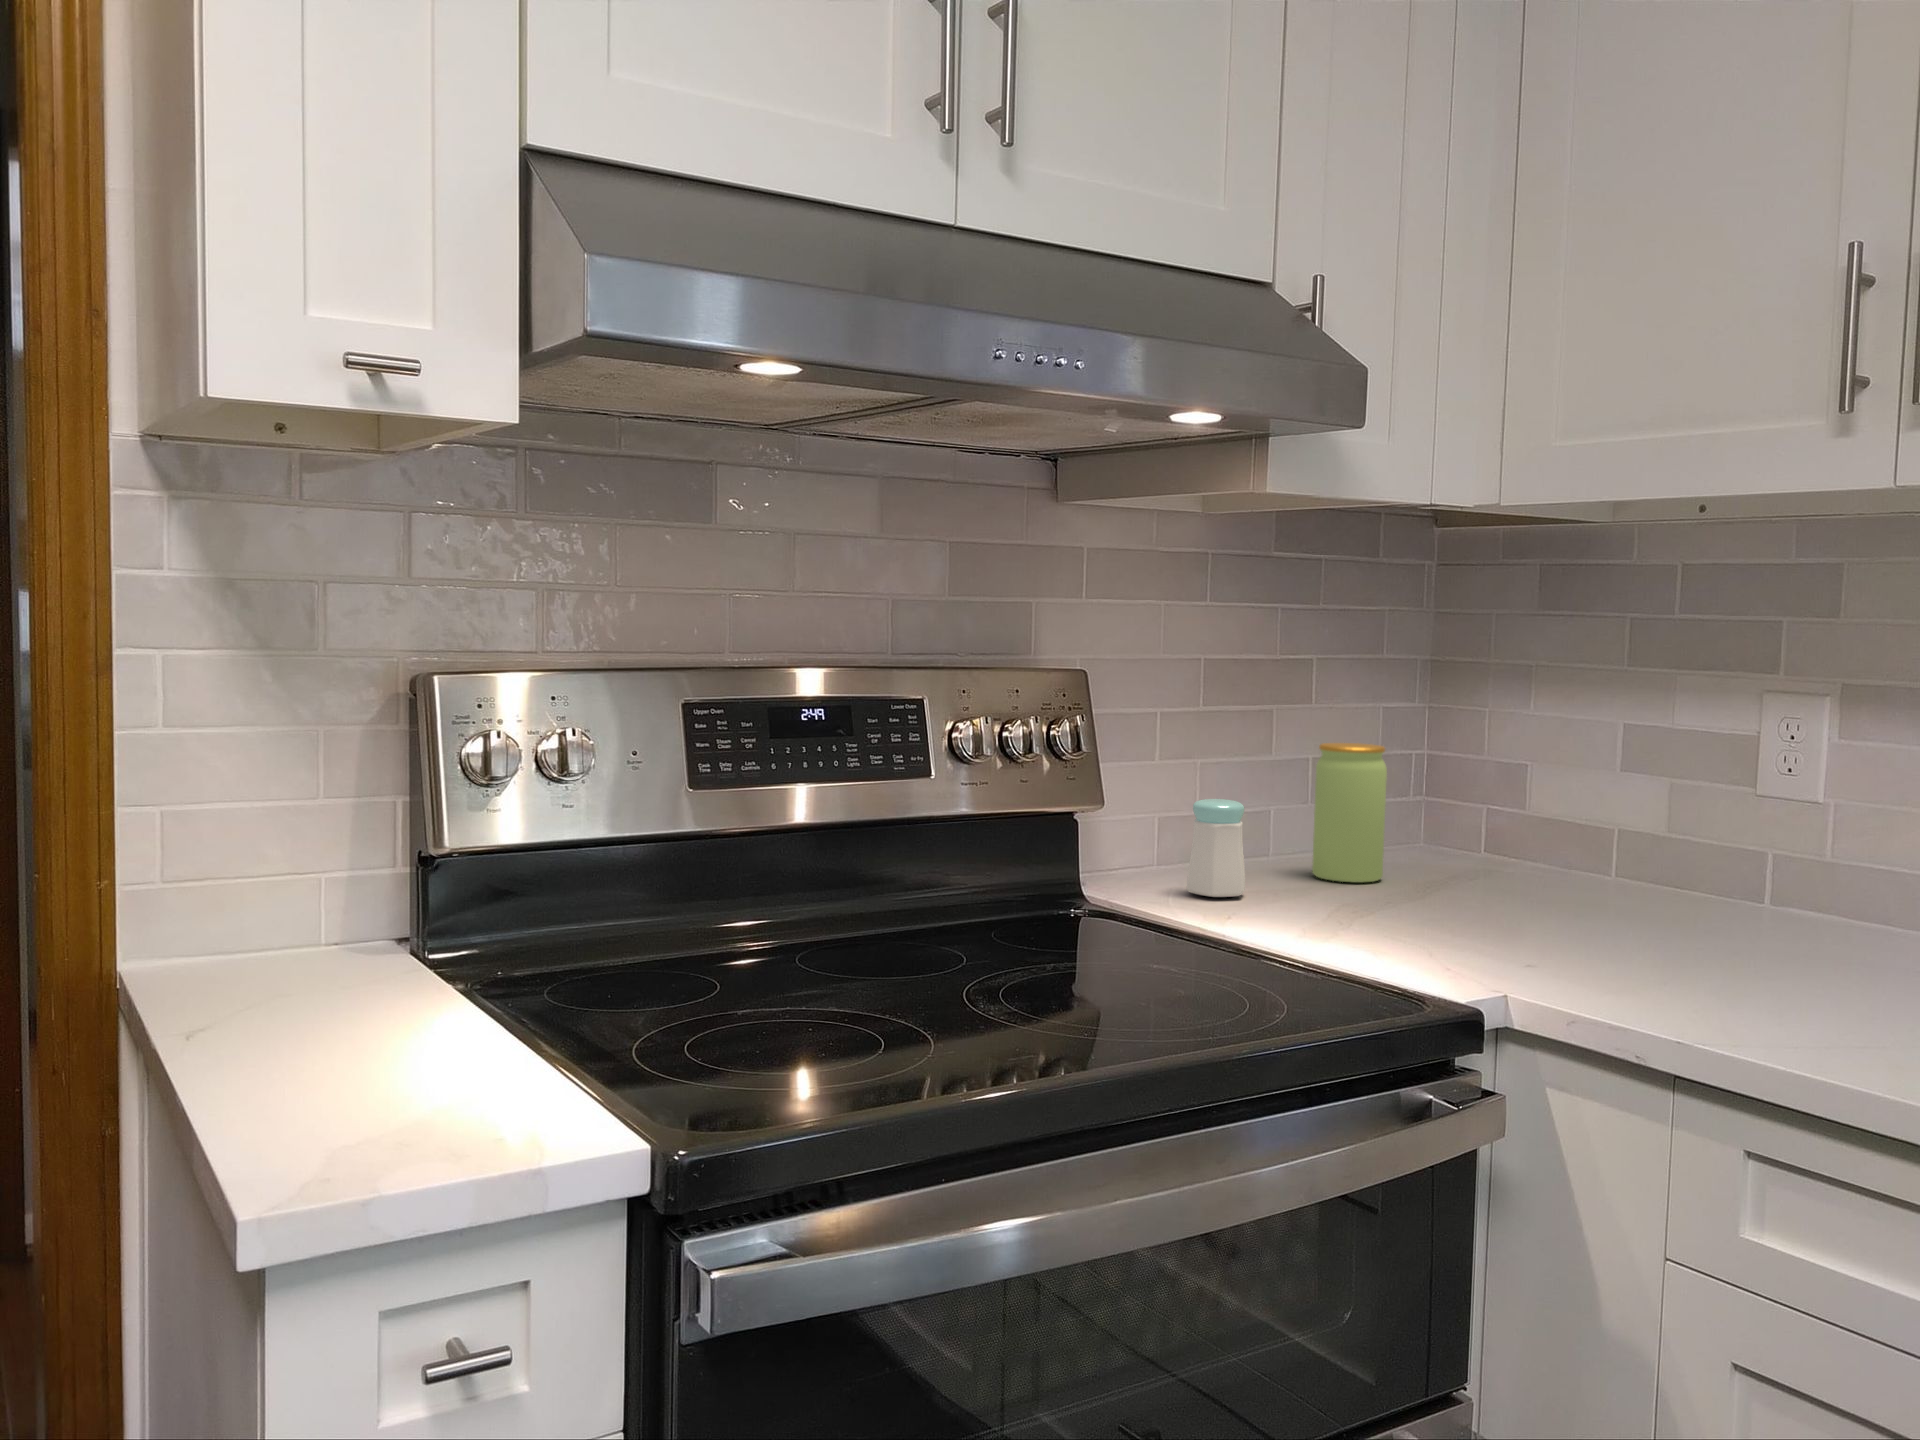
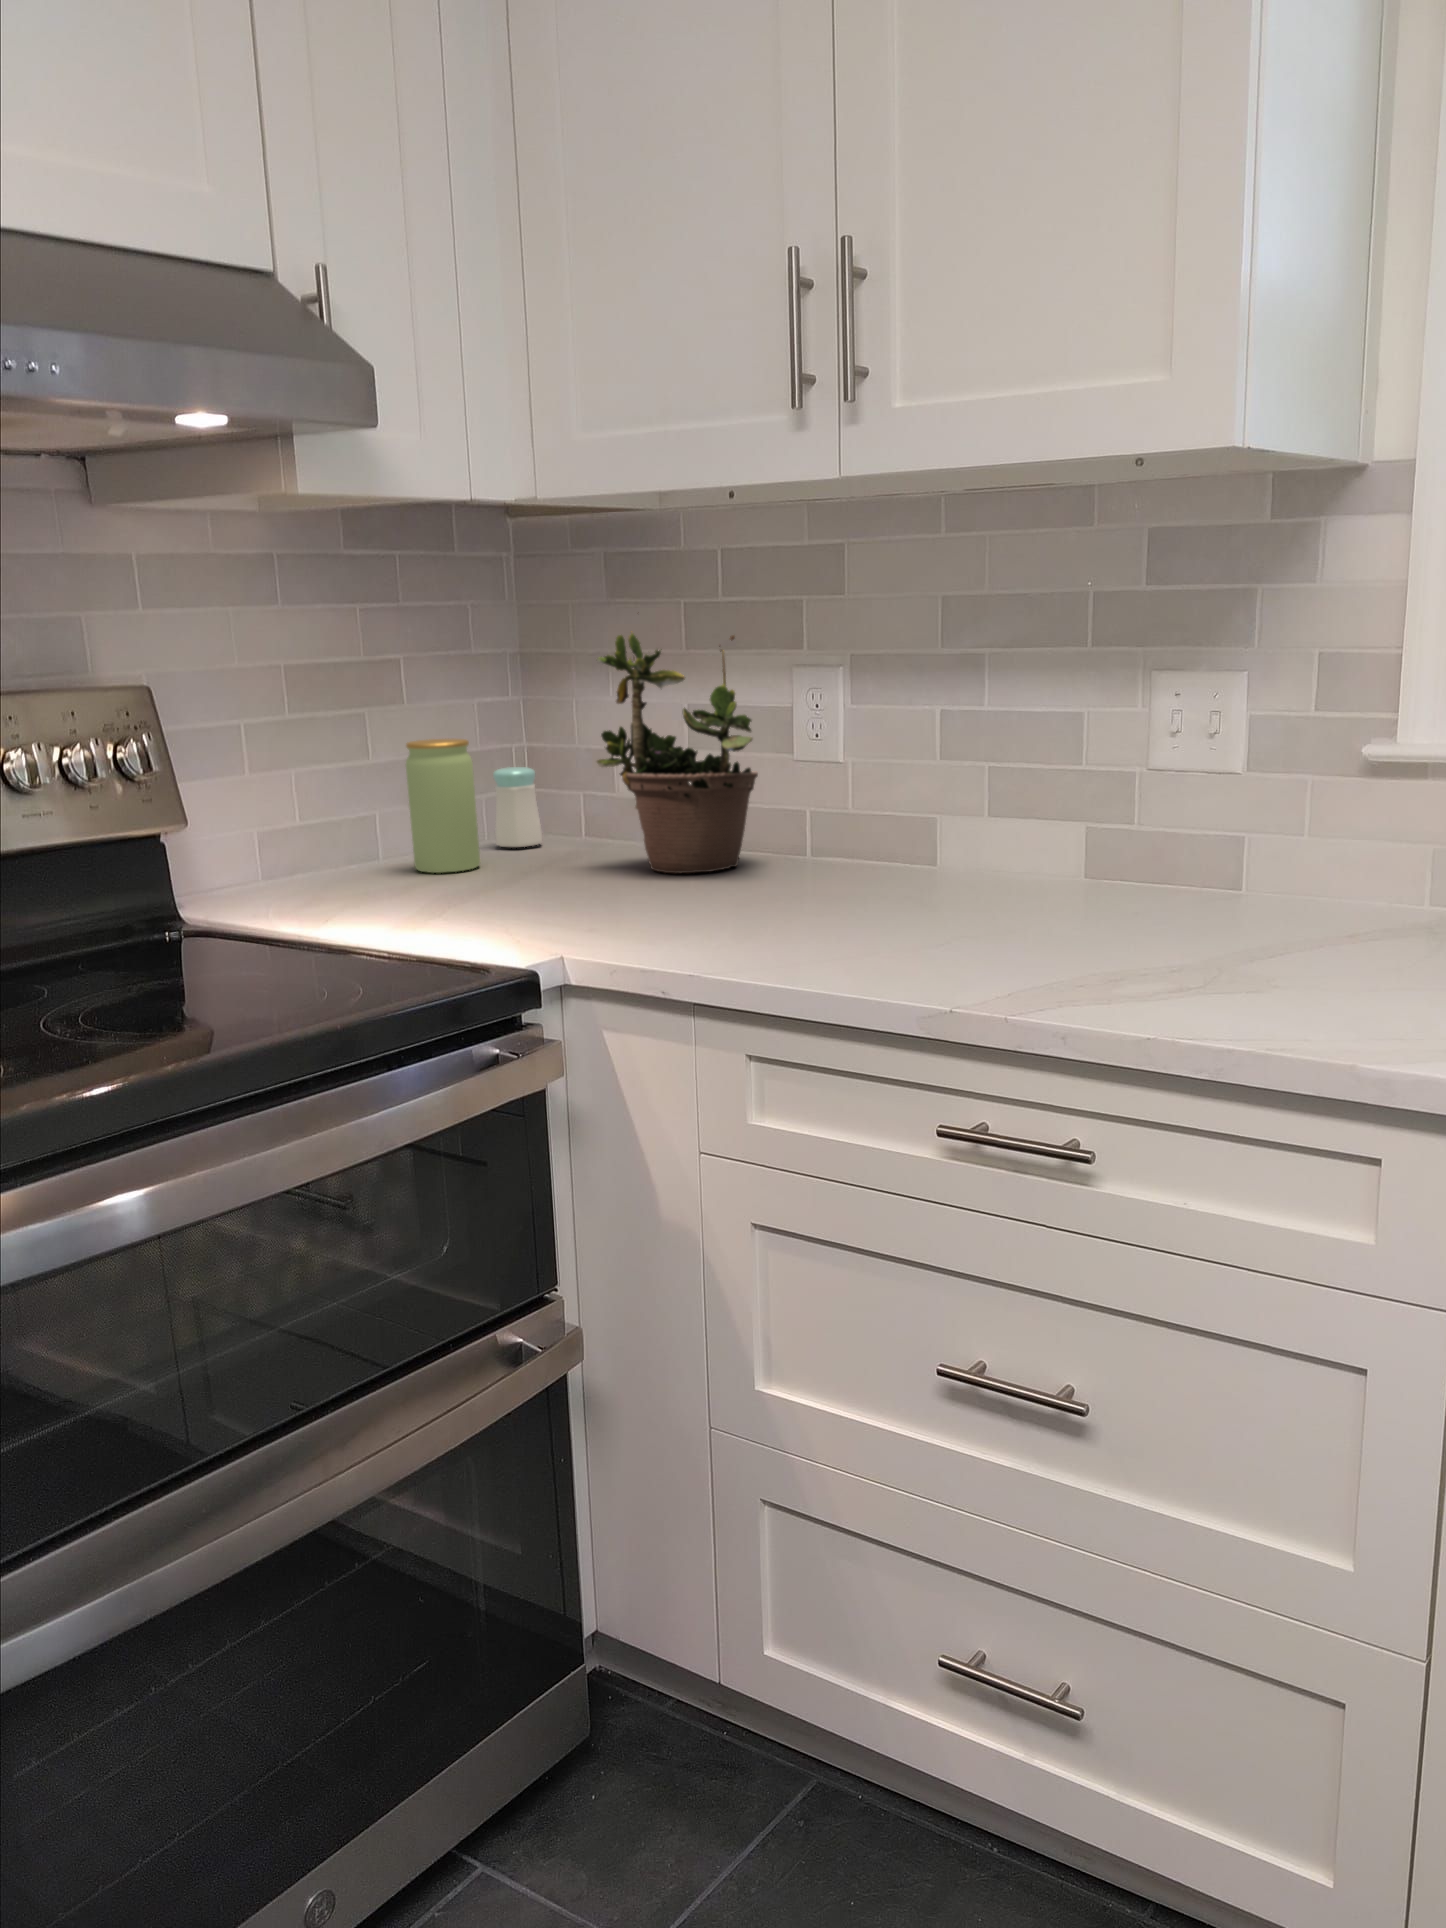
potted plant: none [1525,627,1725,917] -> present [597,631,758,873]
salt shaker: present [1187,799,1245,897] -> present [493,767,542,847]

